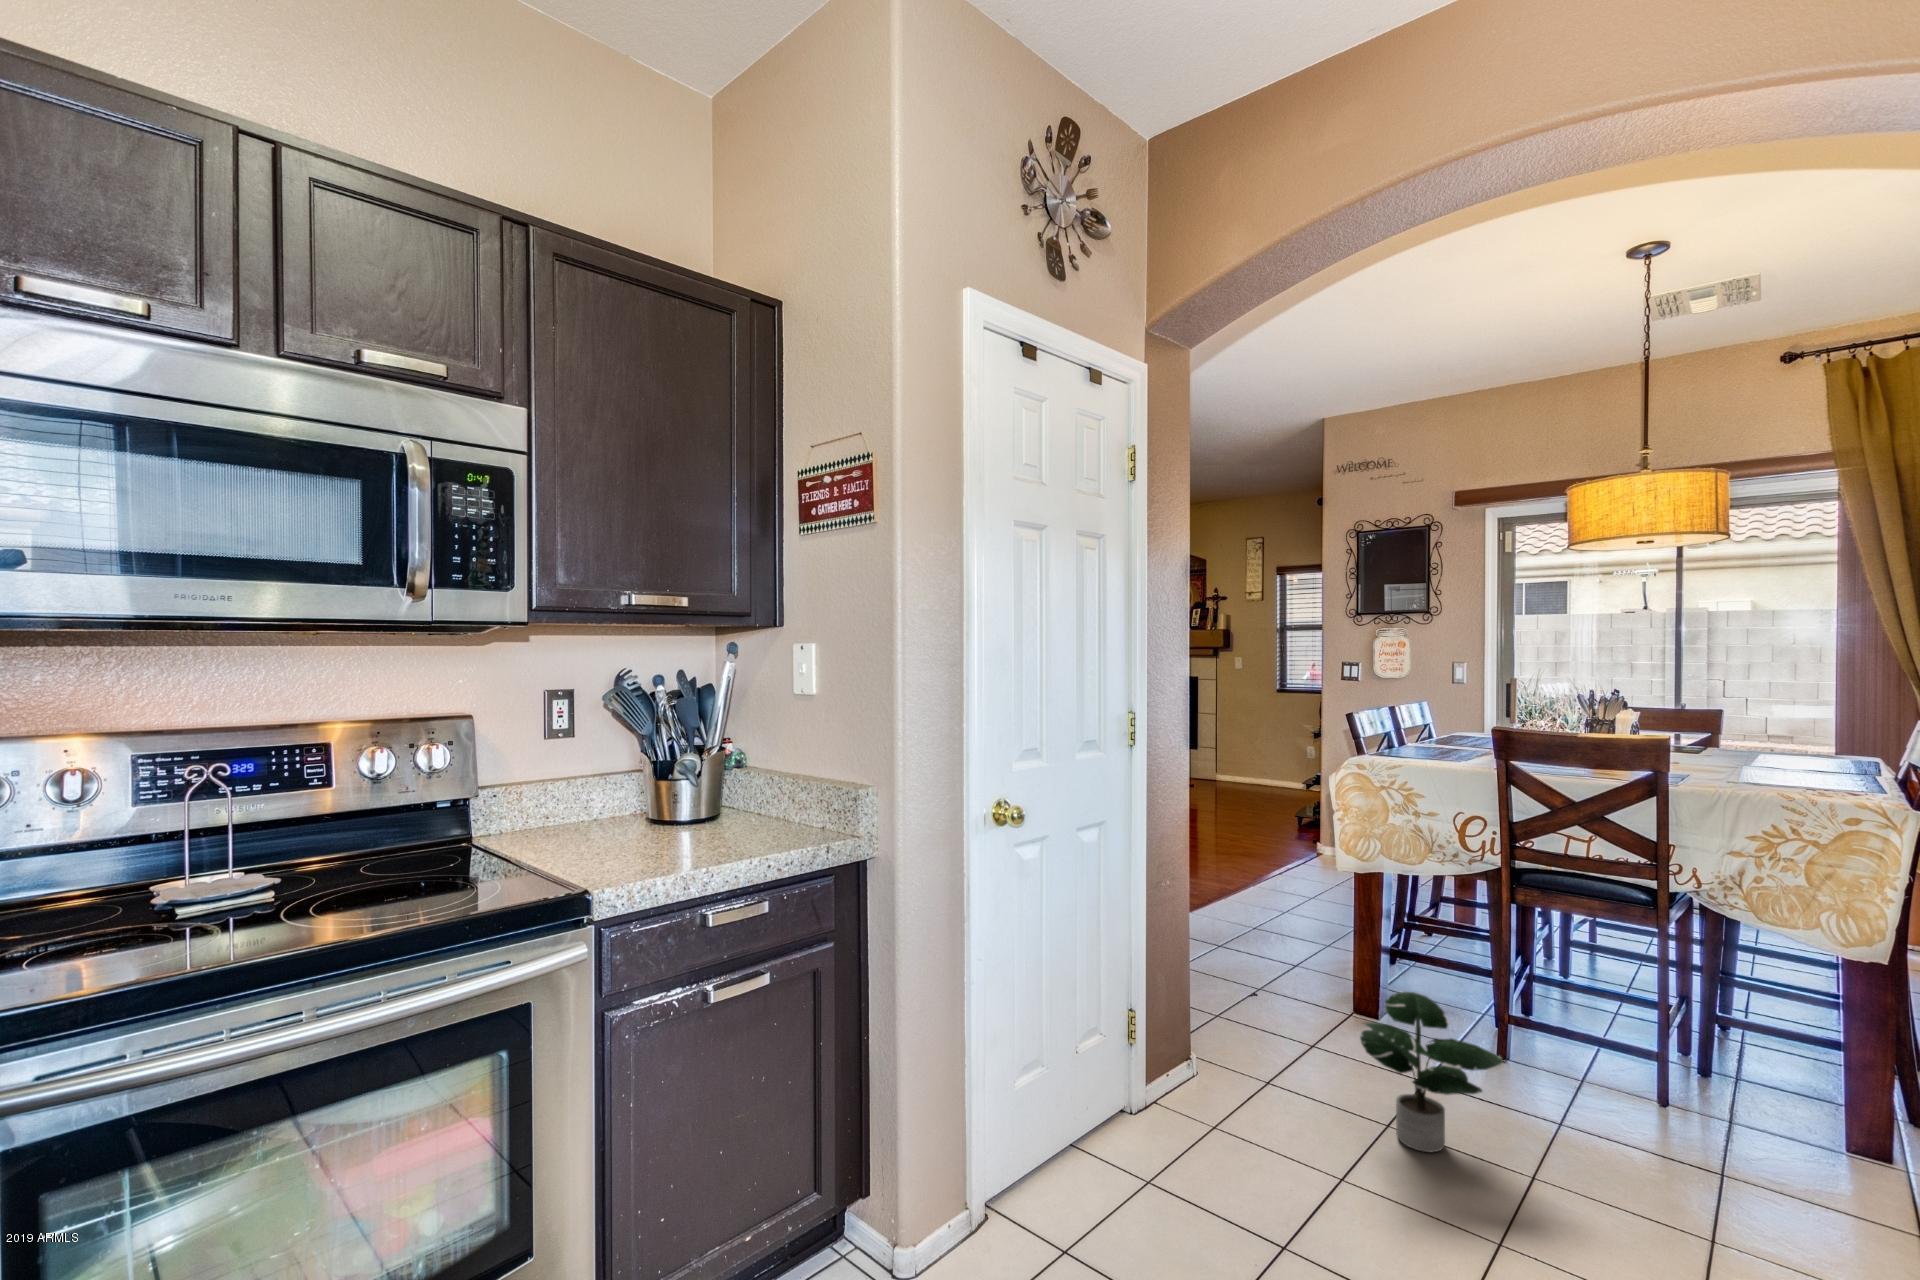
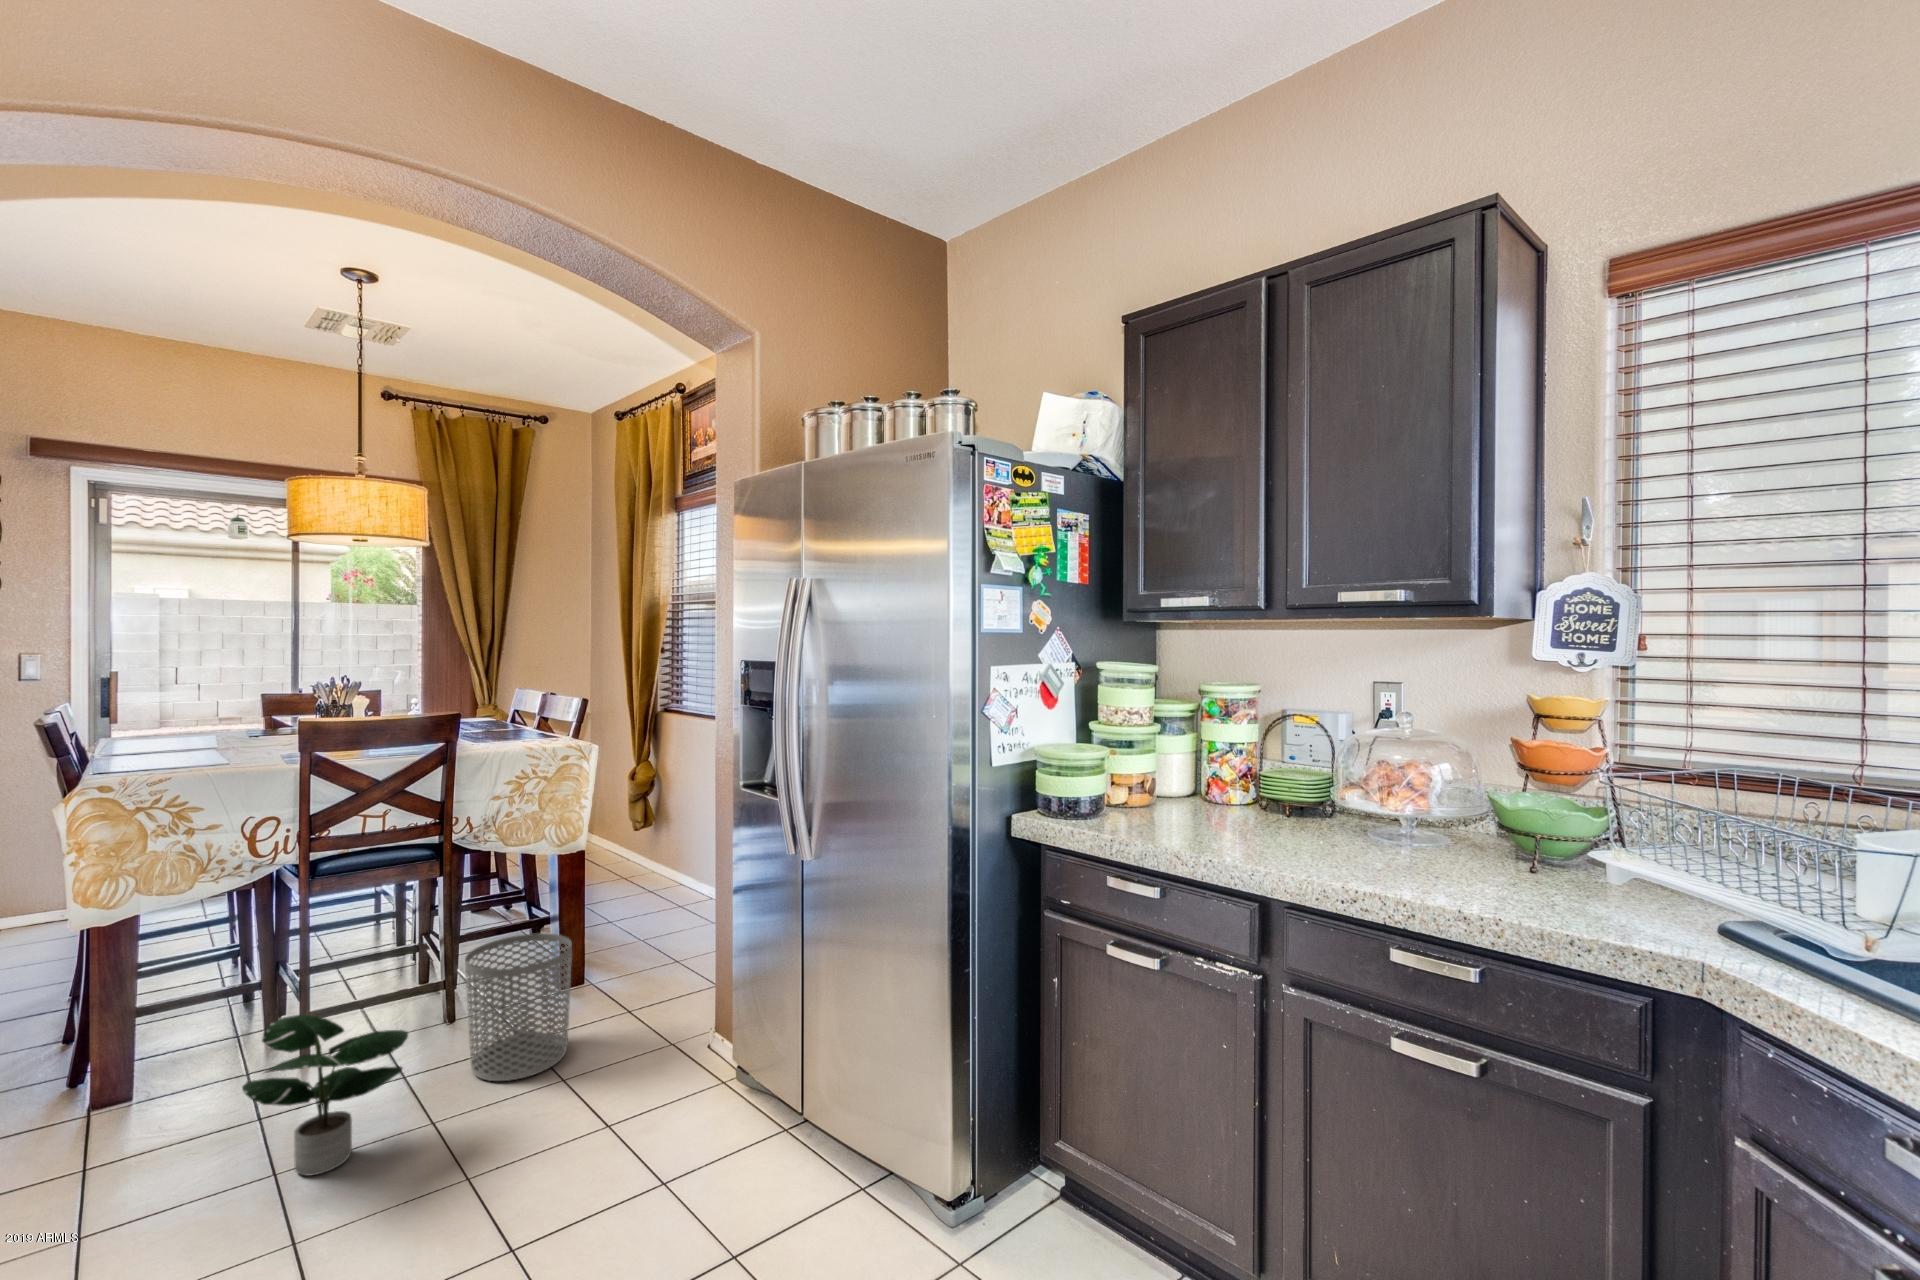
waste bin: none [1603,1021,1760,1223] -> present [465,933,572,1081]

